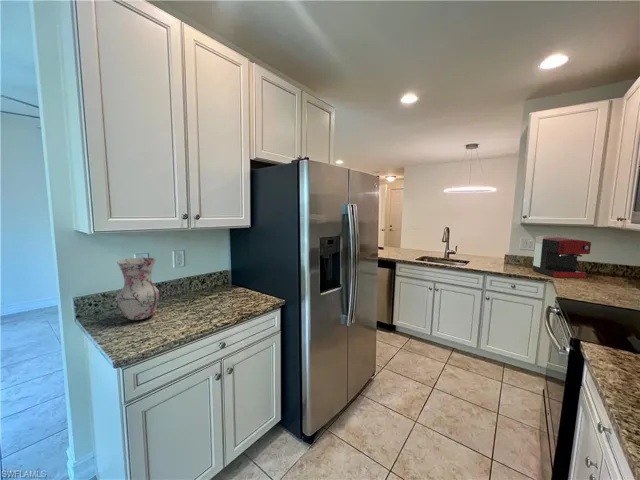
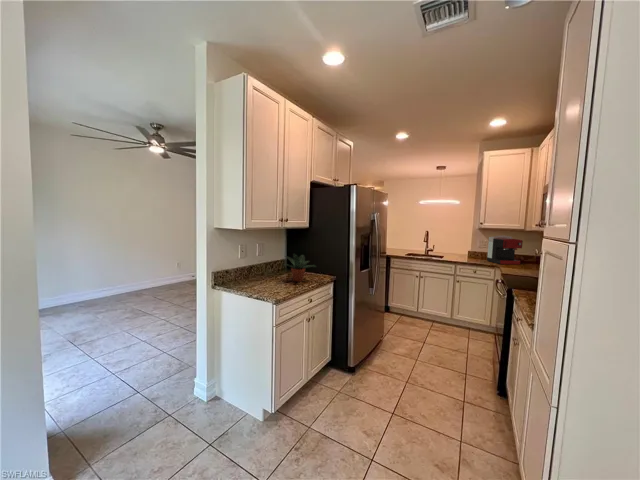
vase: present [117,258,159,320] -> none [243,246,267,286]
potted plant: none [187,268,246,310] -> present [284,254,315,282]

